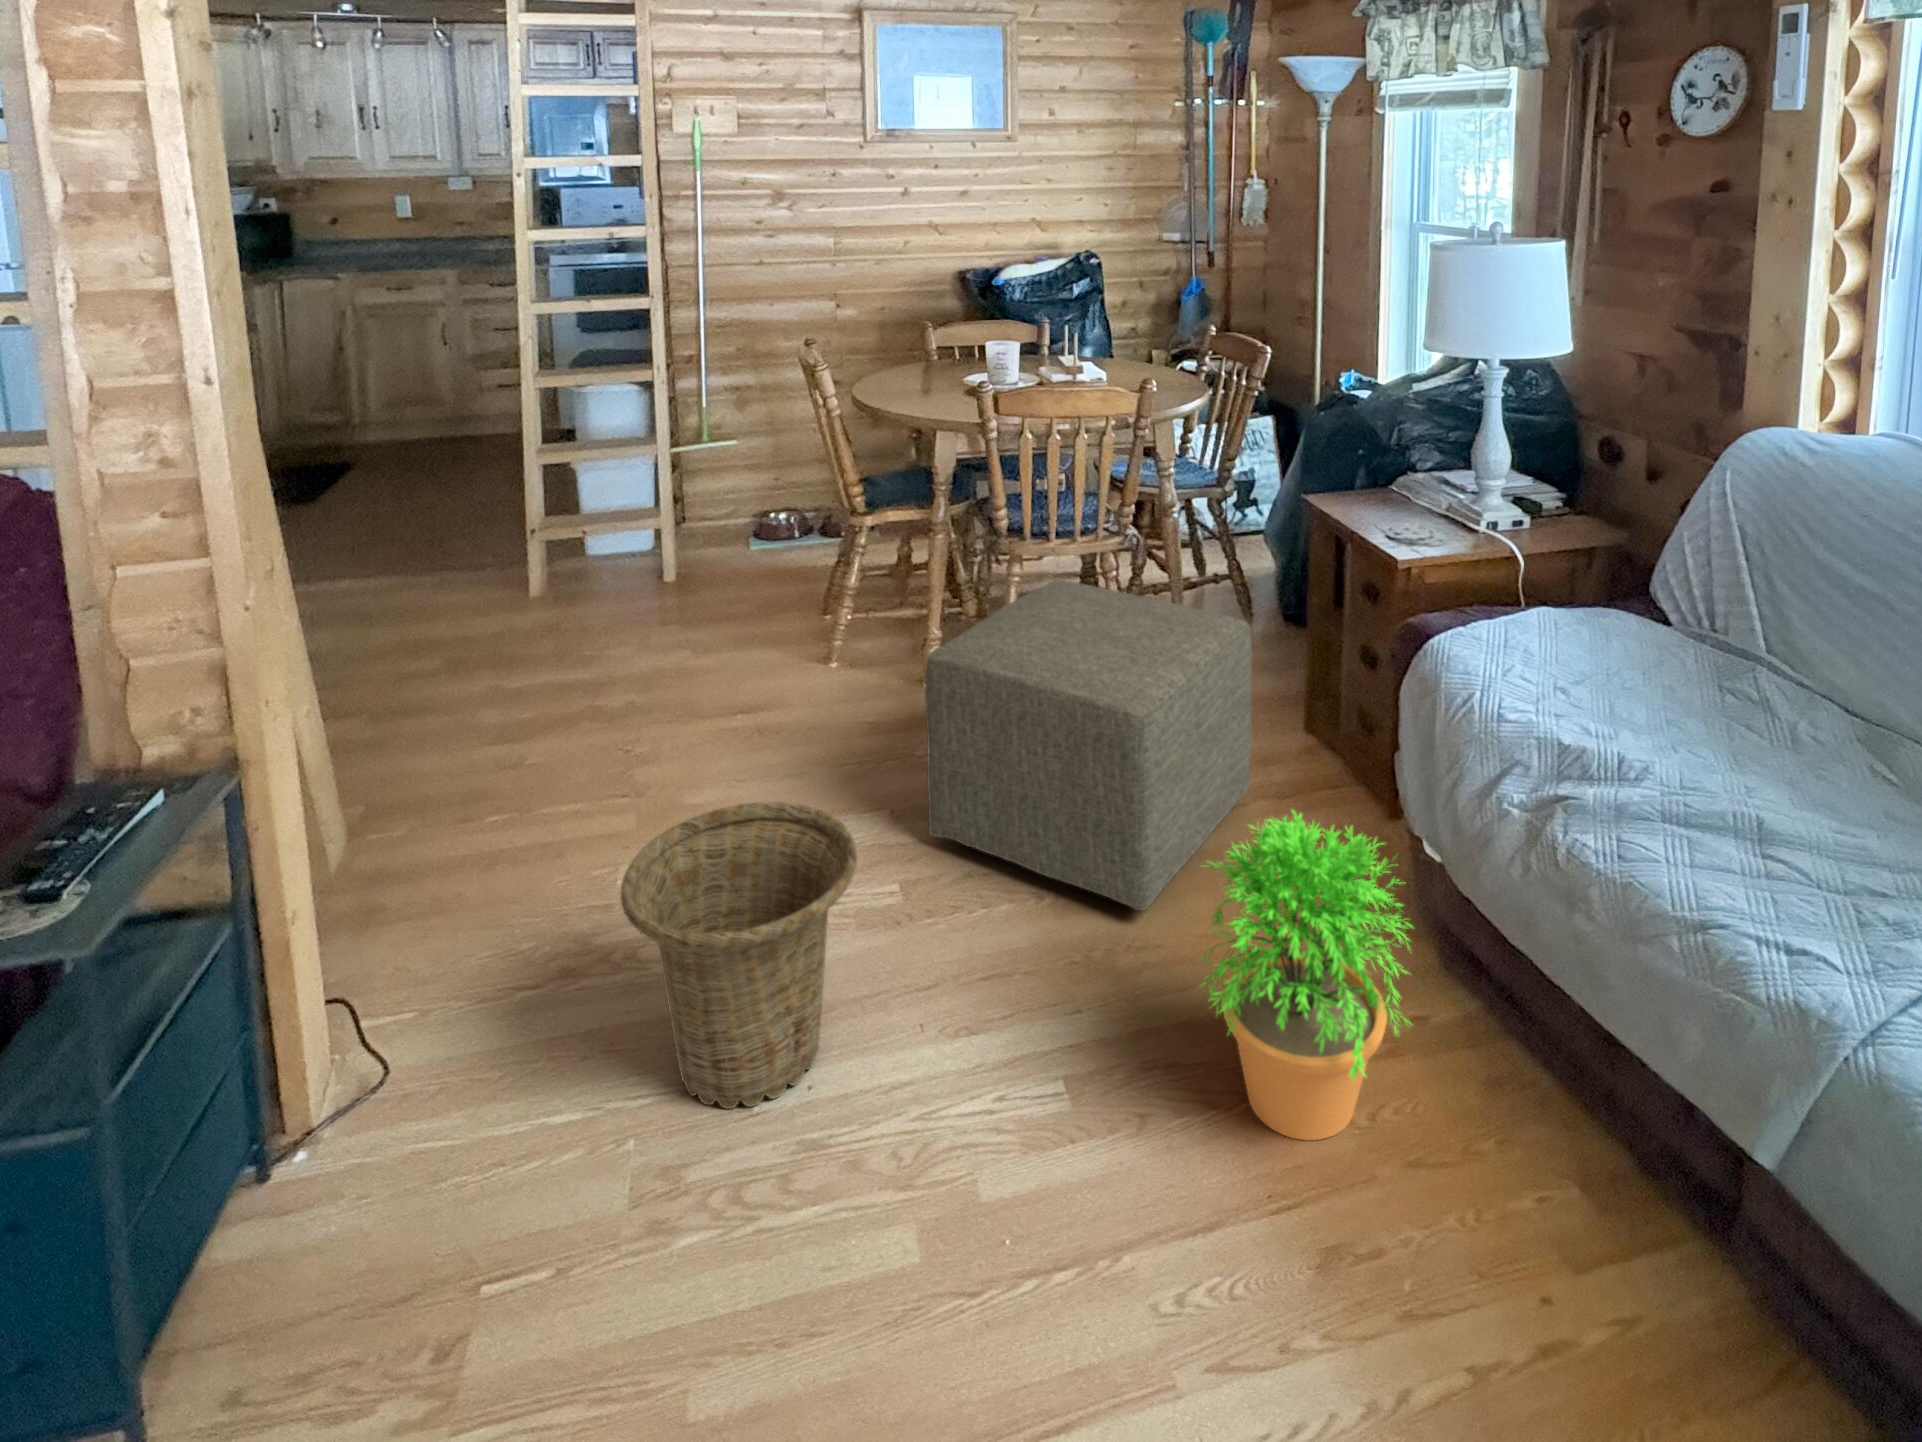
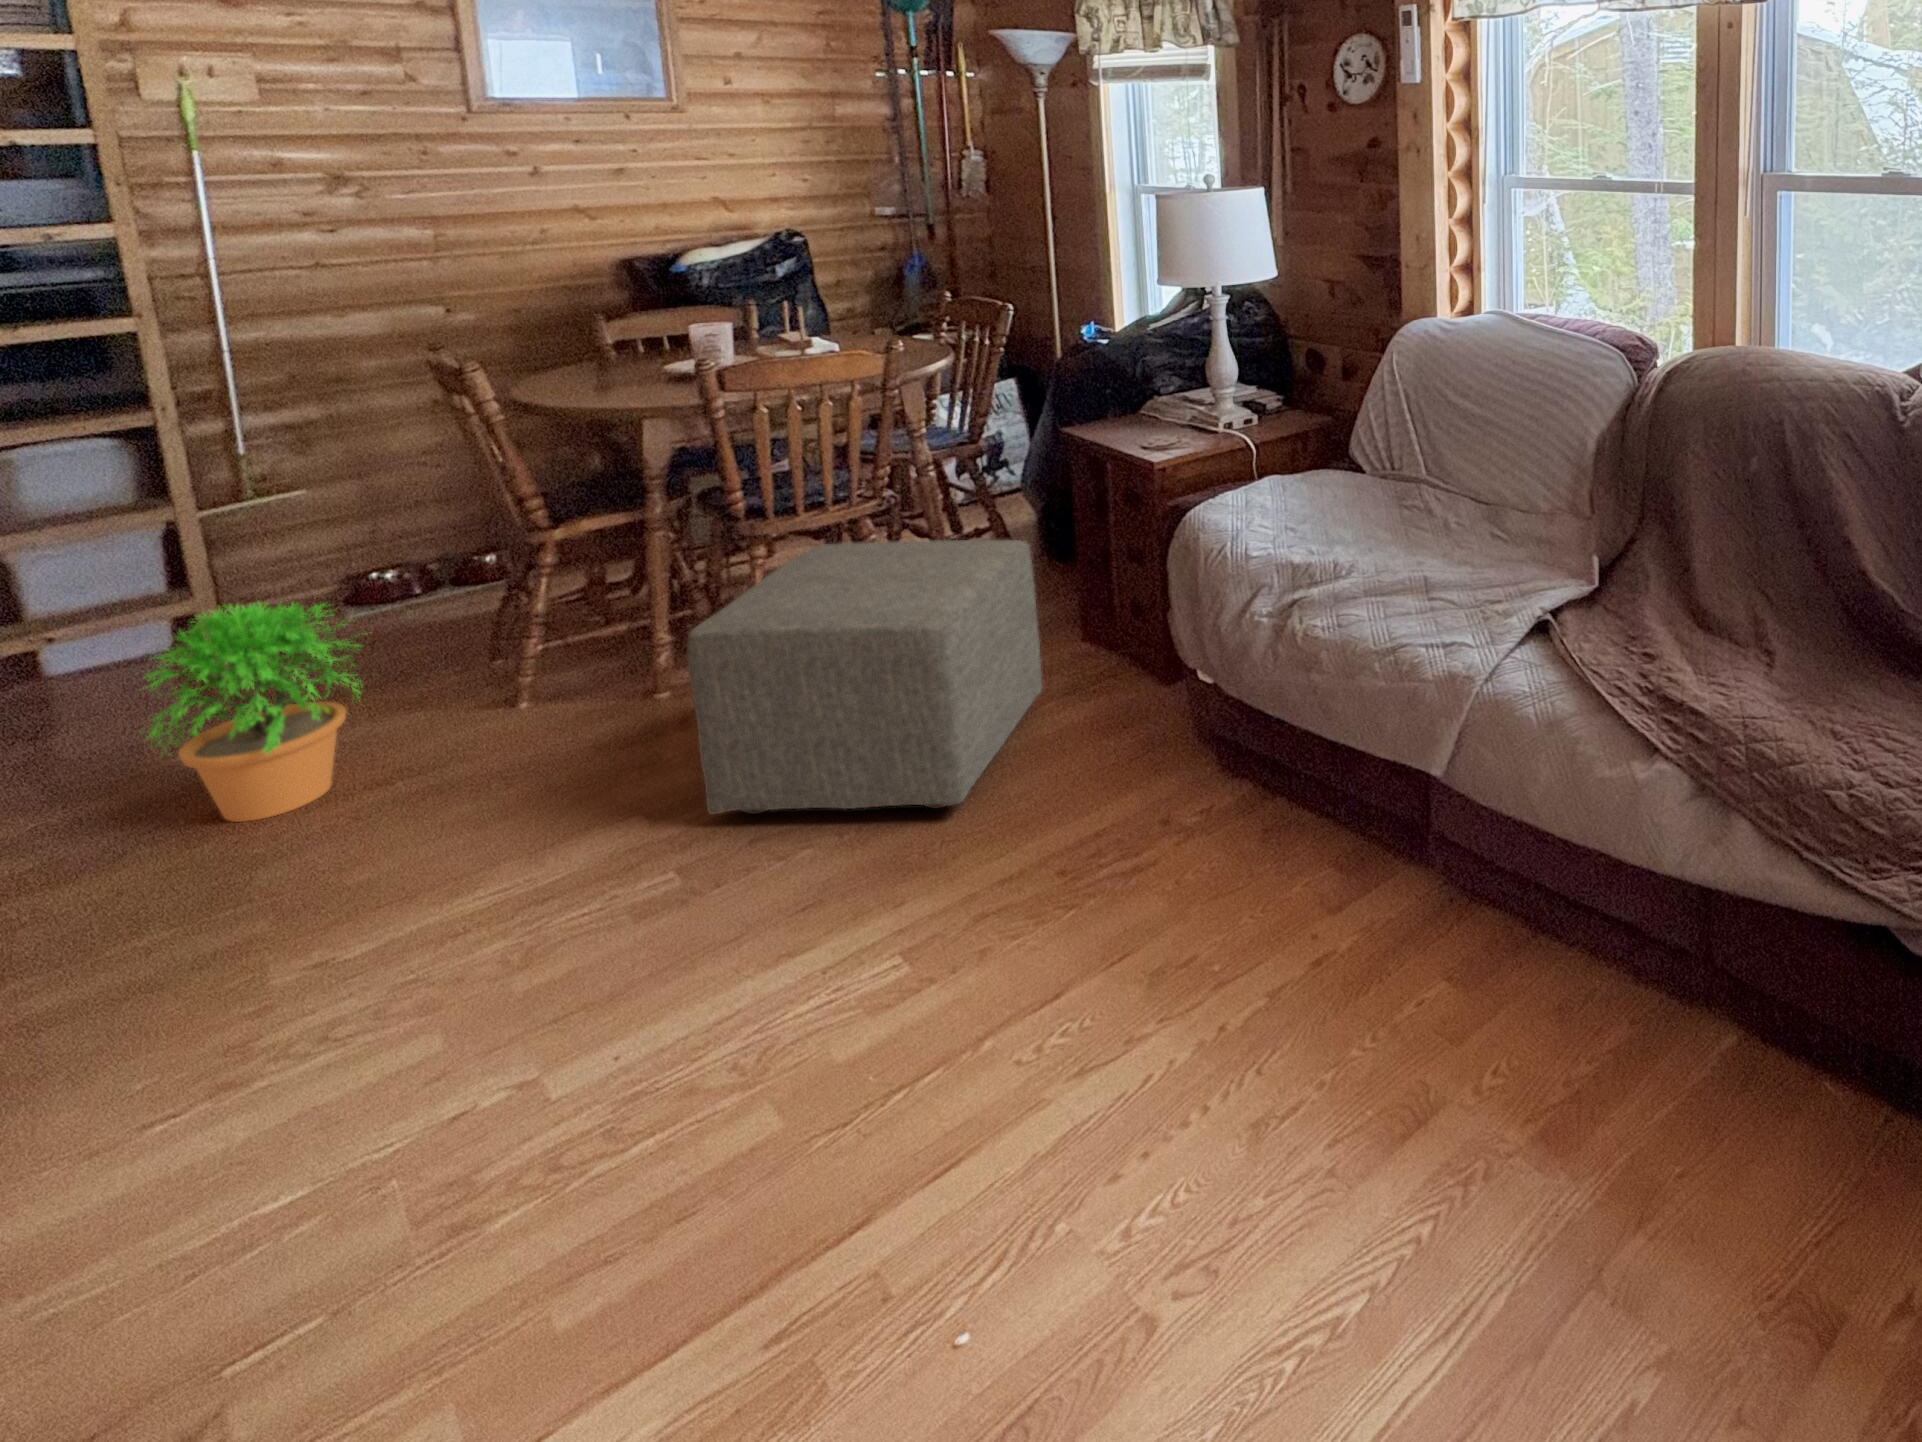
basket: present [621,802,857,1109] -> none [353,790,659,1107]
potted plant: present [1199,810,1412,1141] -> present [143,603,368,822]

